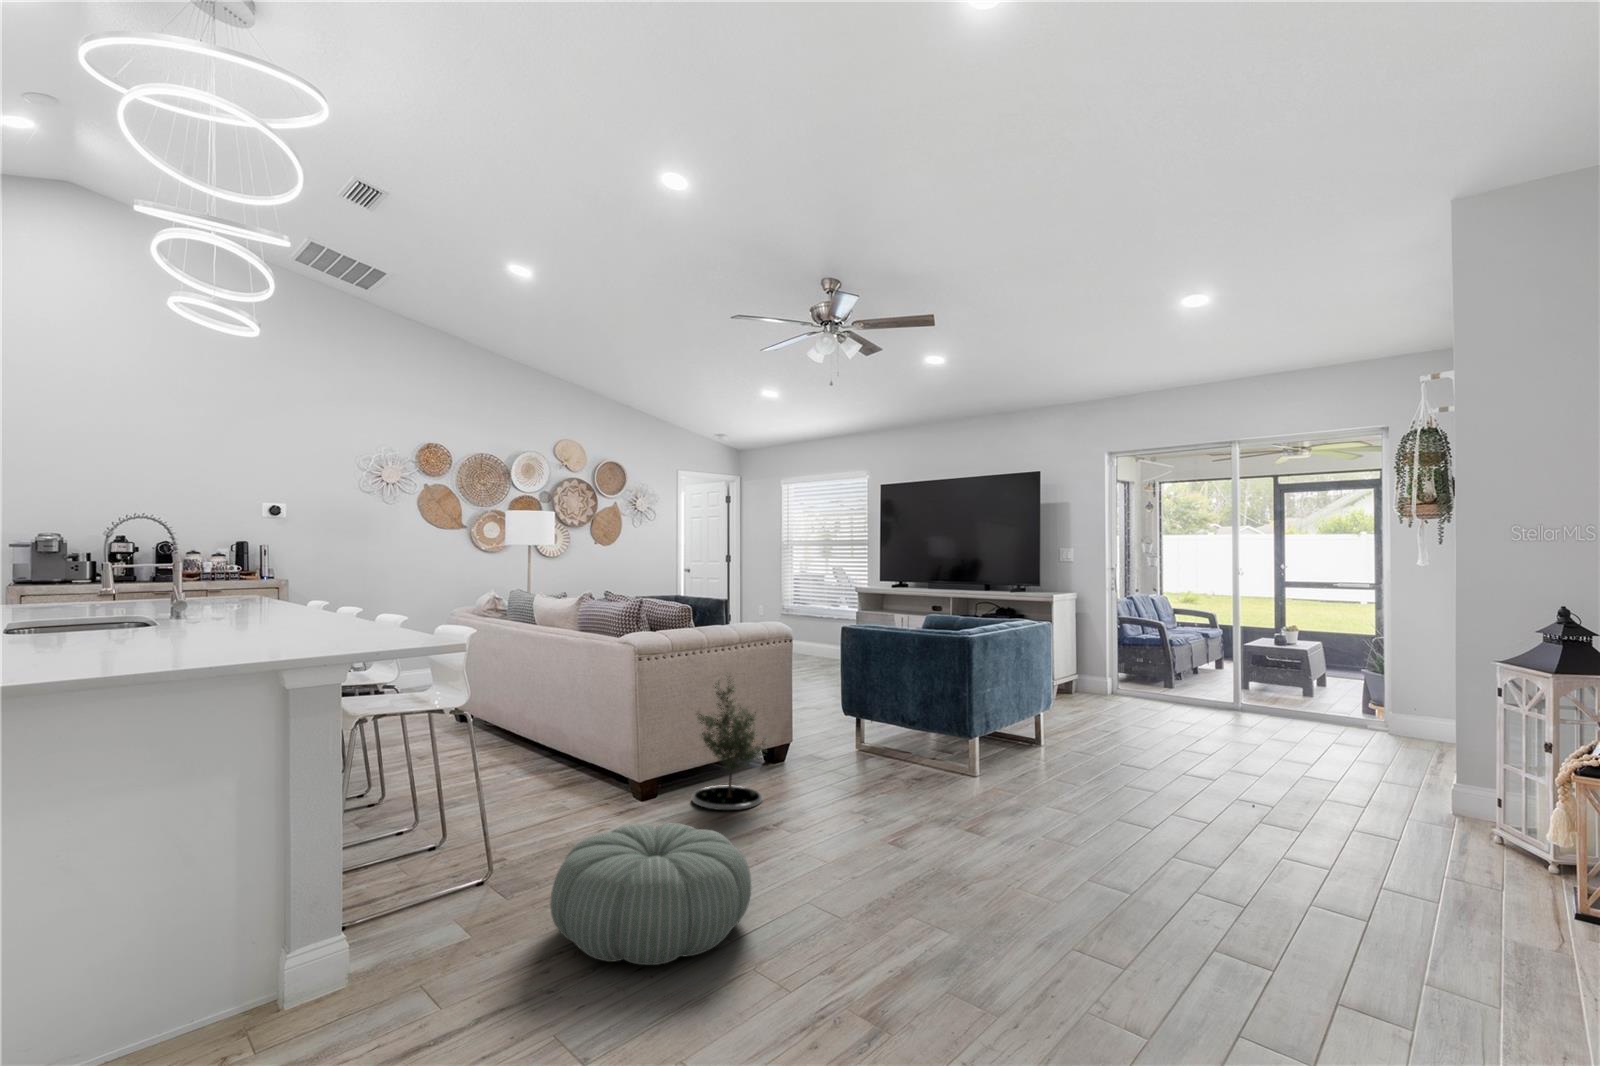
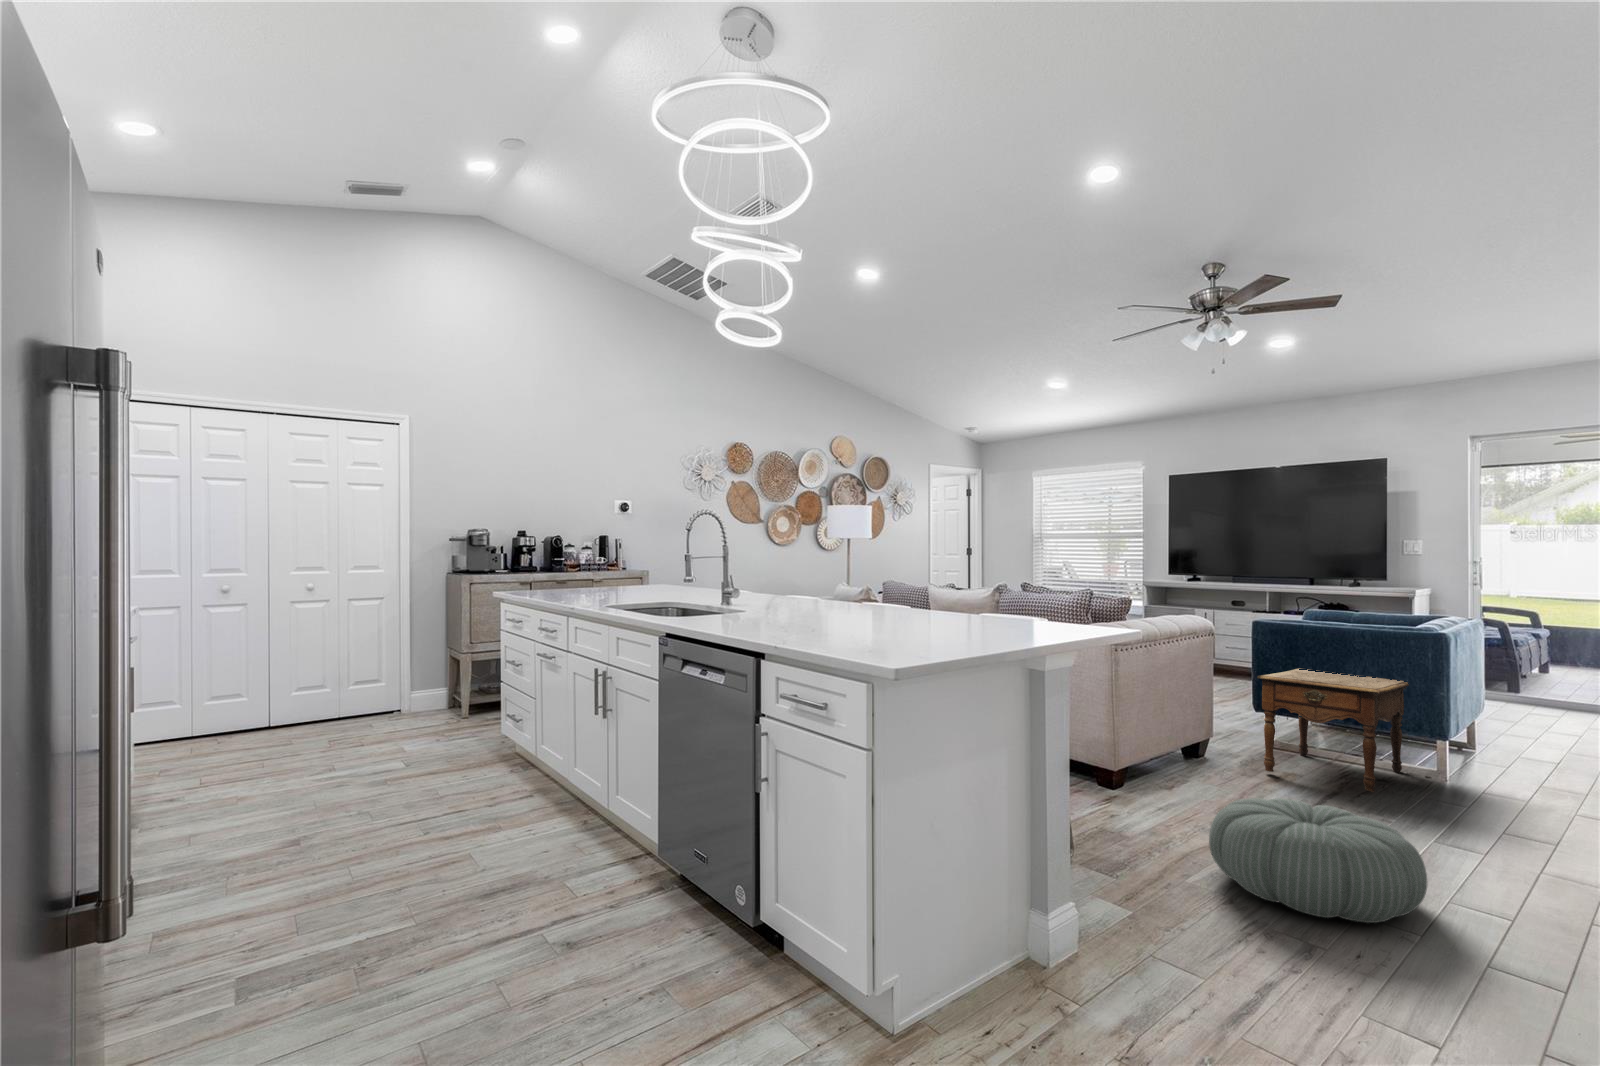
side table: none [801,675,954,802] -> present [1257,669,1409,792]
potted tree: present [692,679,767,810] -> none [1163,661,1256,794]

